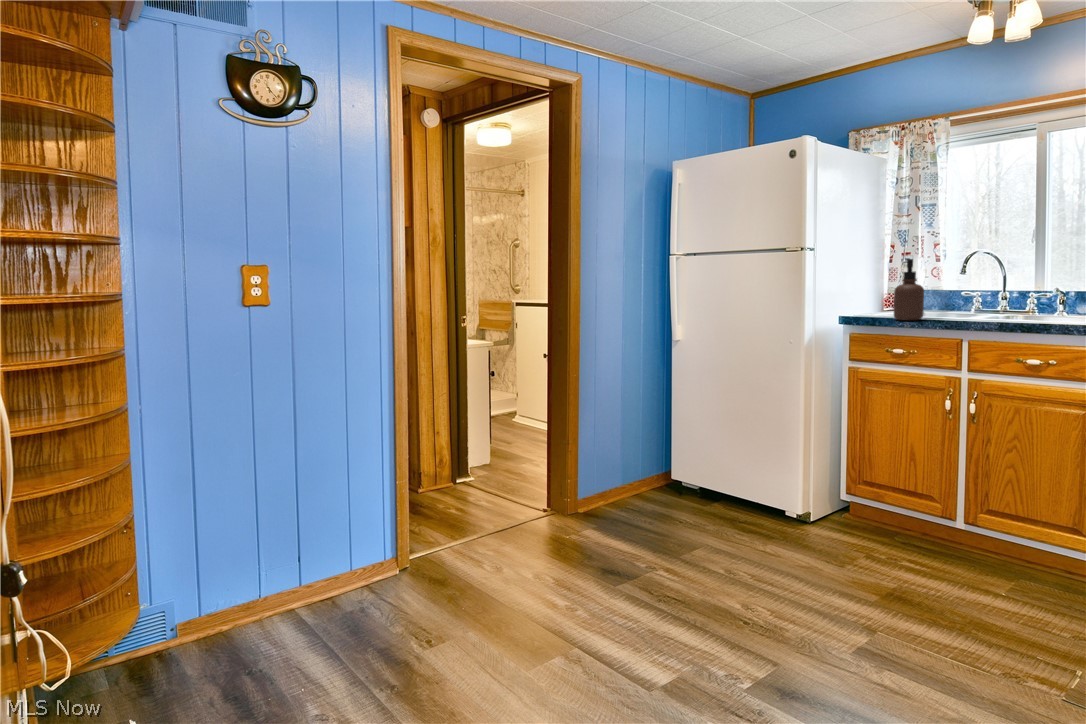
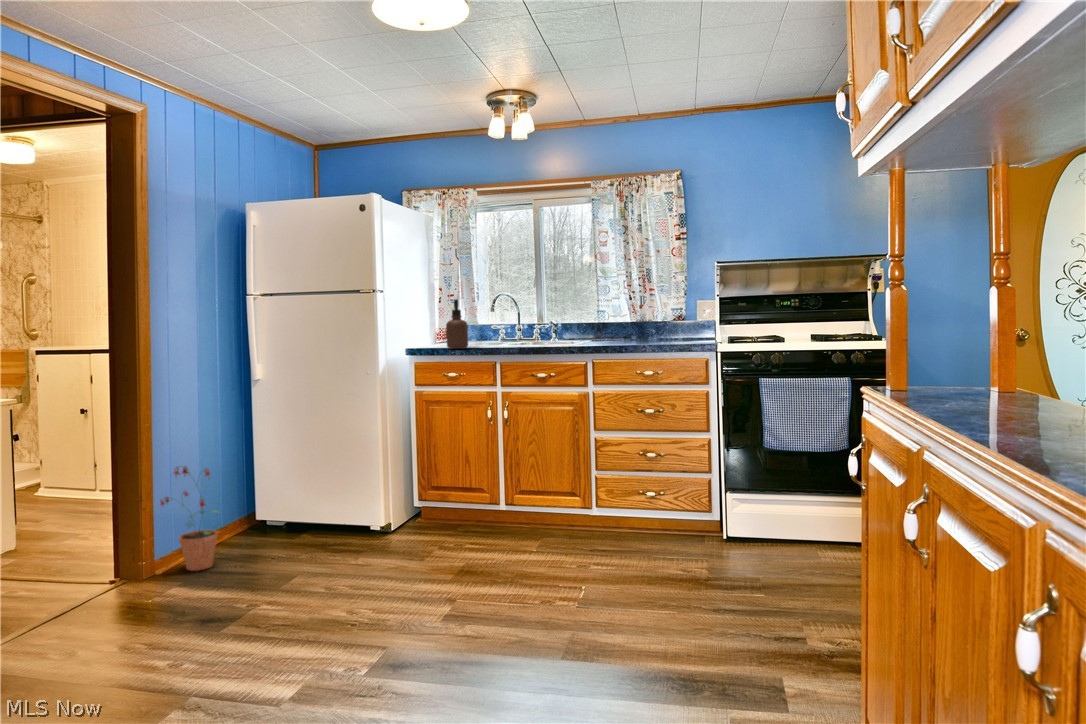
potted plant: none [581,425,636,527] -> present [160,466,220,571]

